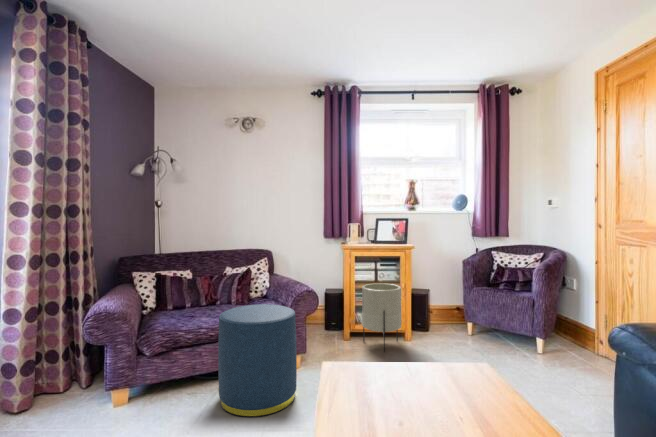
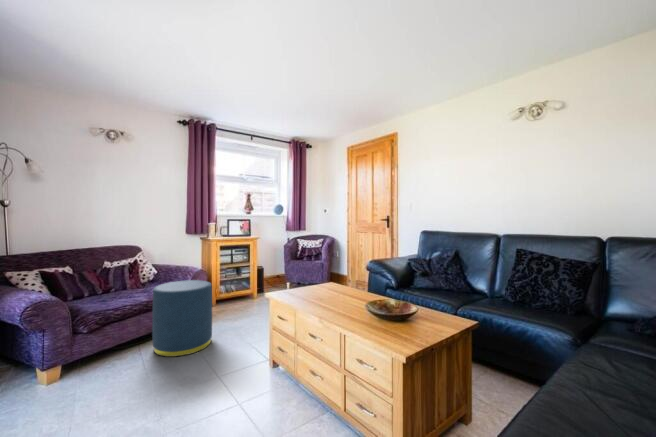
planter: present [362,283,401,352] -> none [226,263,254,307]

